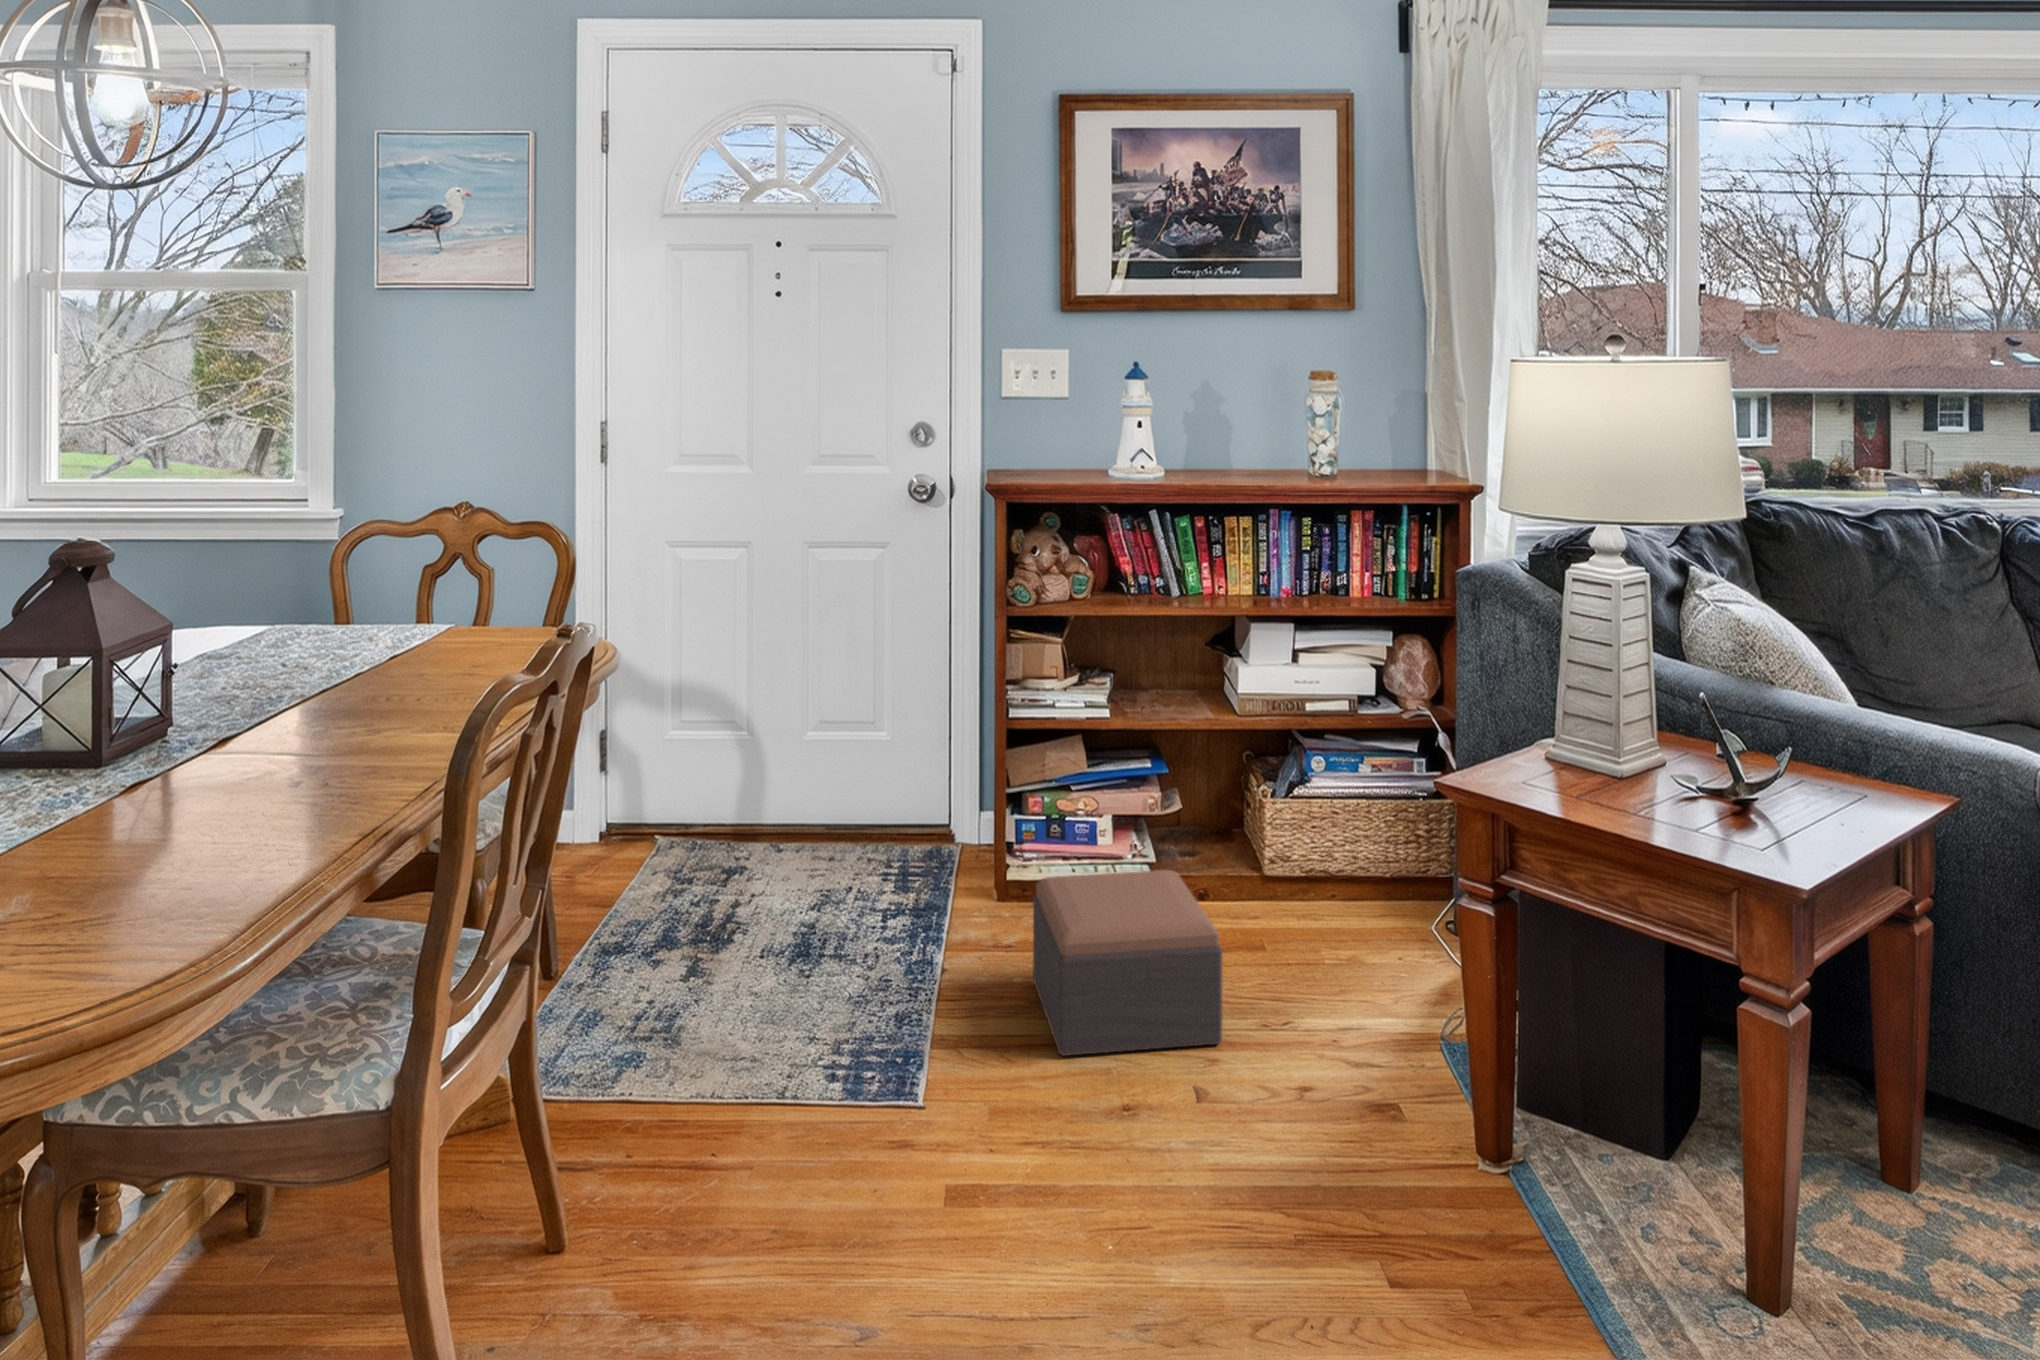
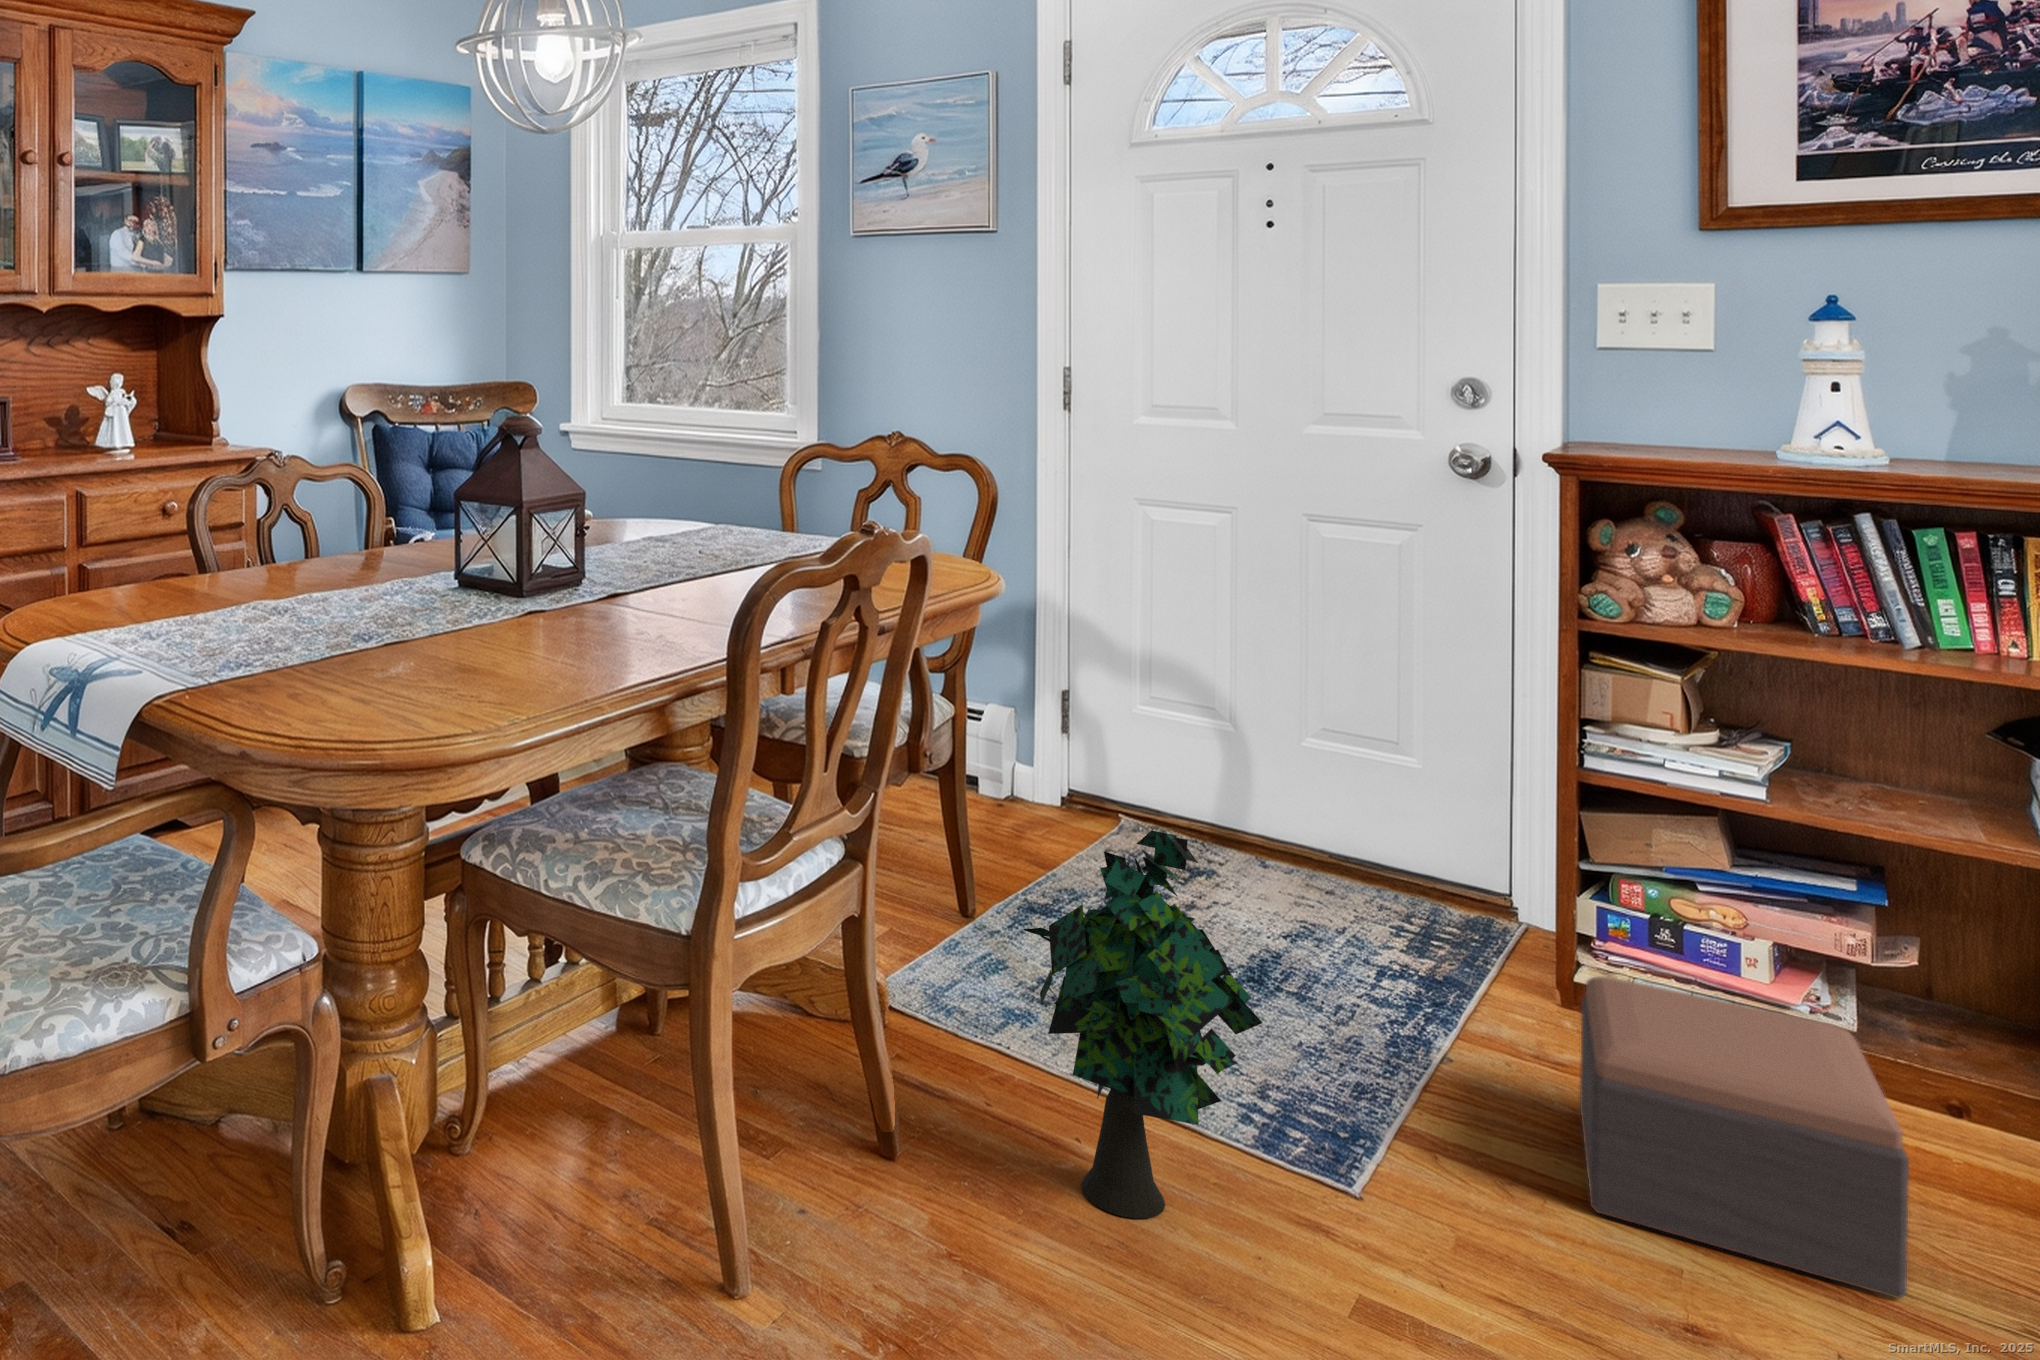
decorative plant: none [667,859,868,1209] -> present [1023,830,1263,1219]

